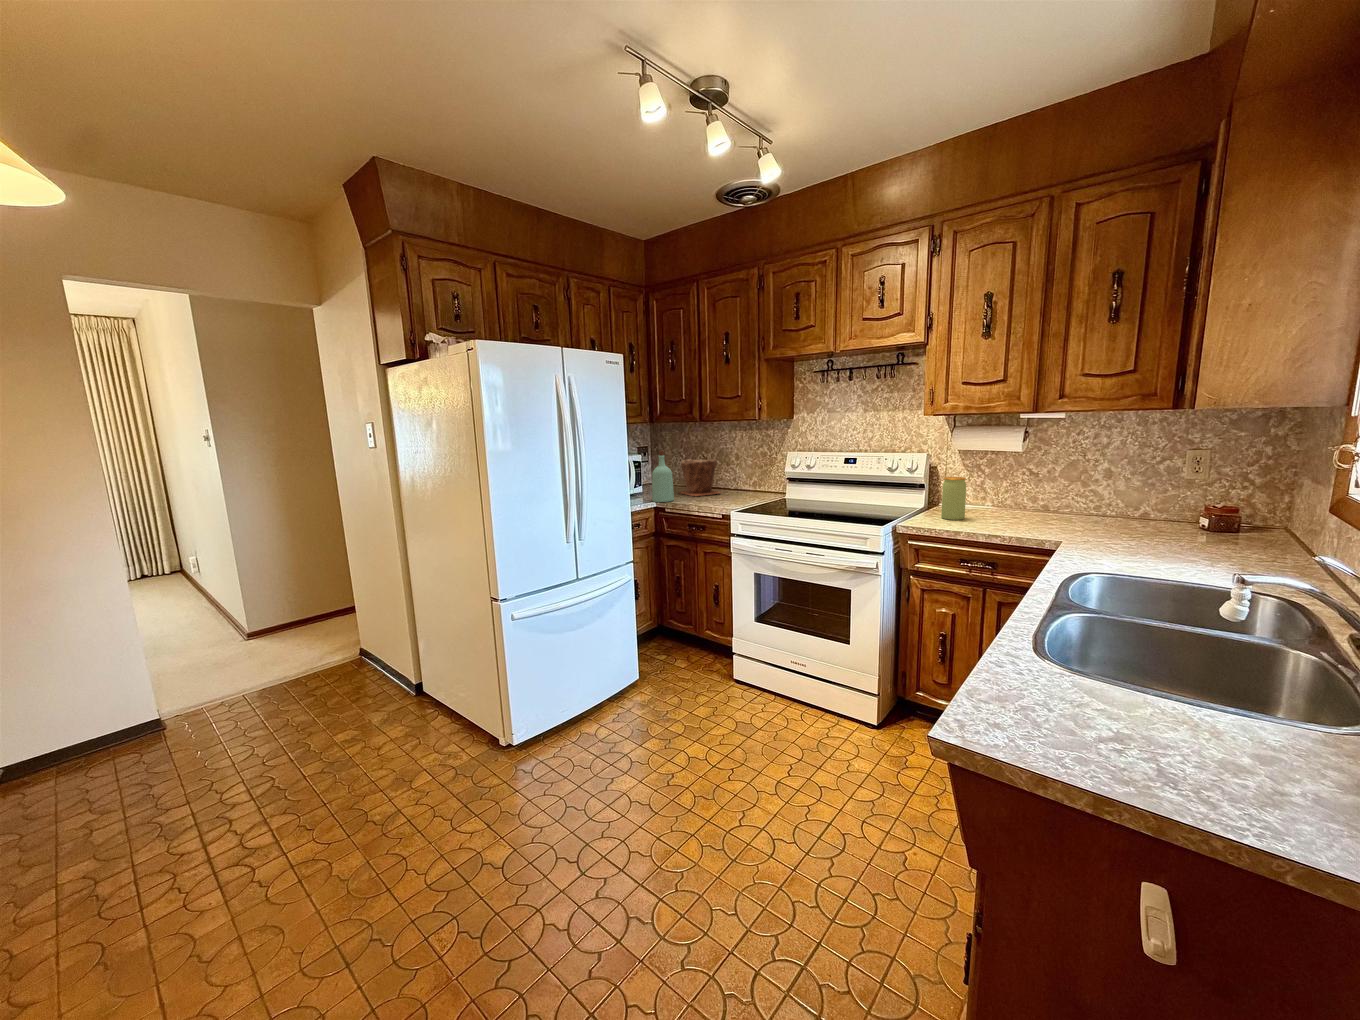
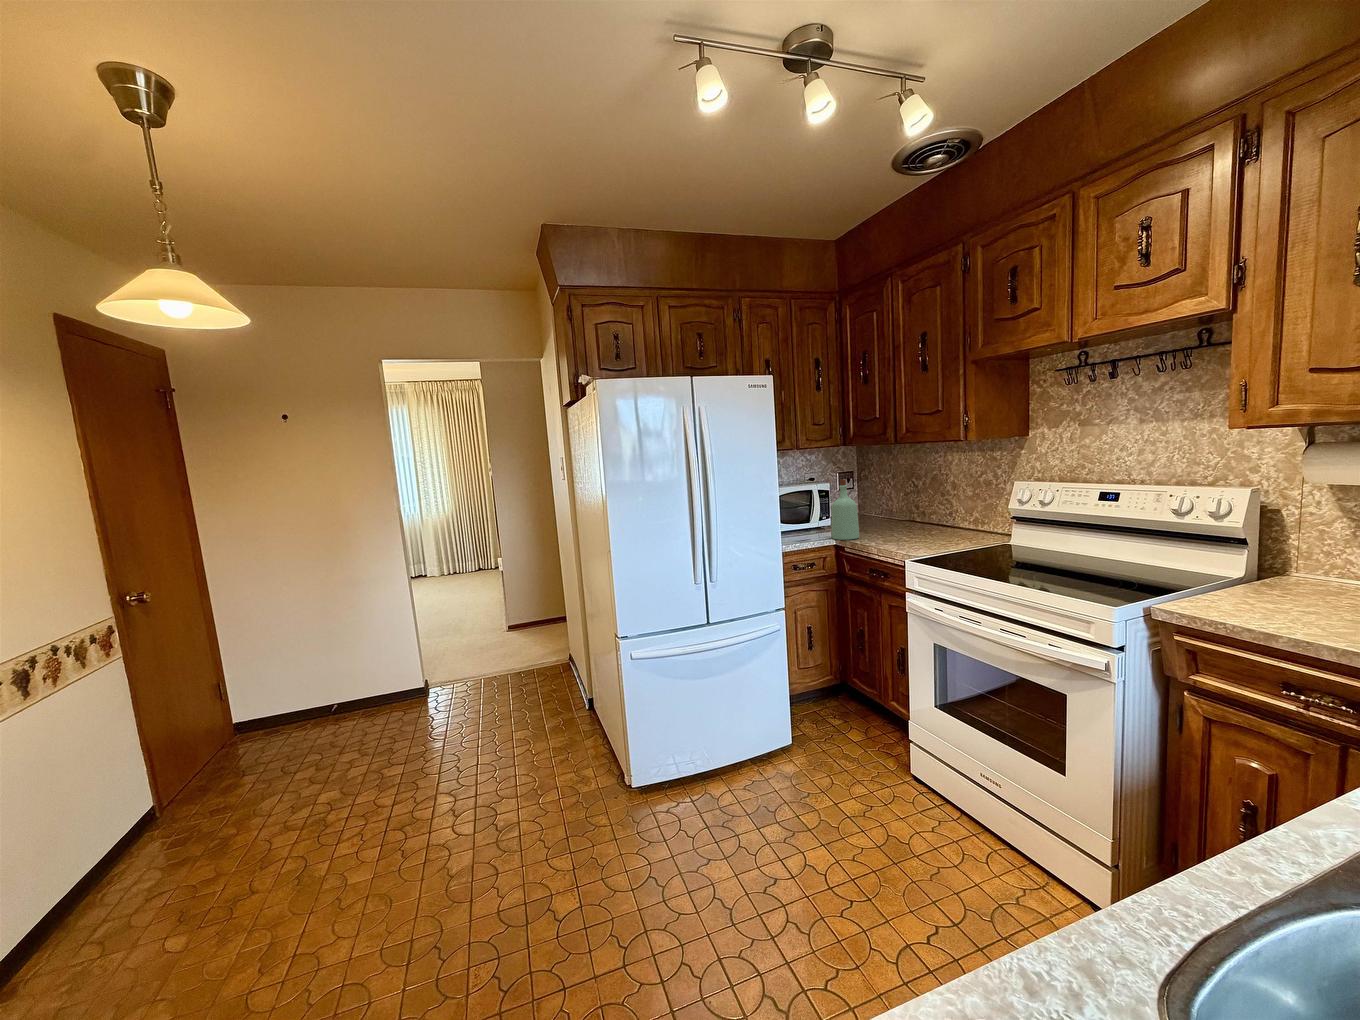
plant pot: present [680,459,720,496] -> none [877,488,932,534]
jar: present [941,477,966,520] -> none [1261,532,1318,609]

